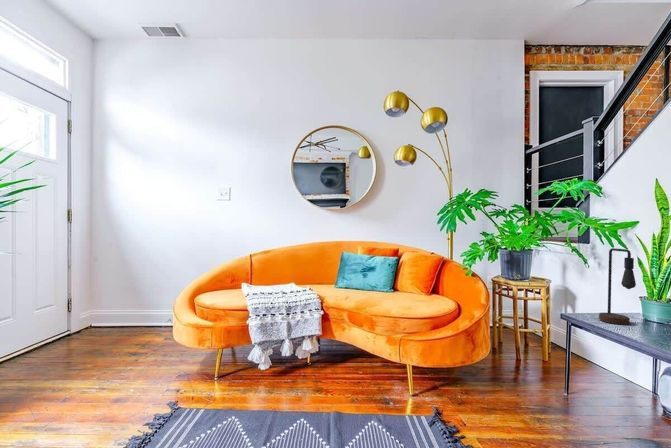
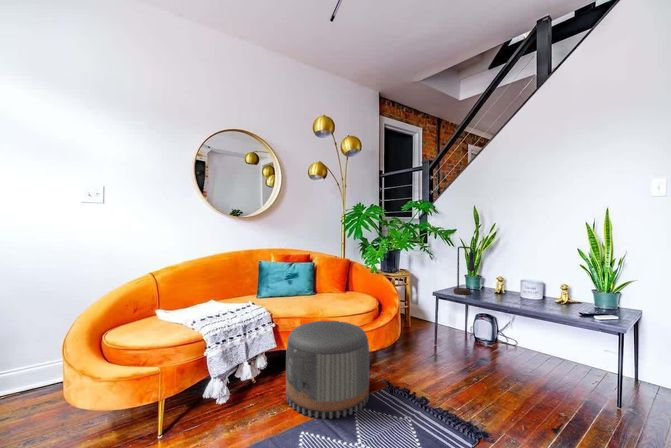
pouf: none [315,317,409,424] -> present [286,320,369,419]

